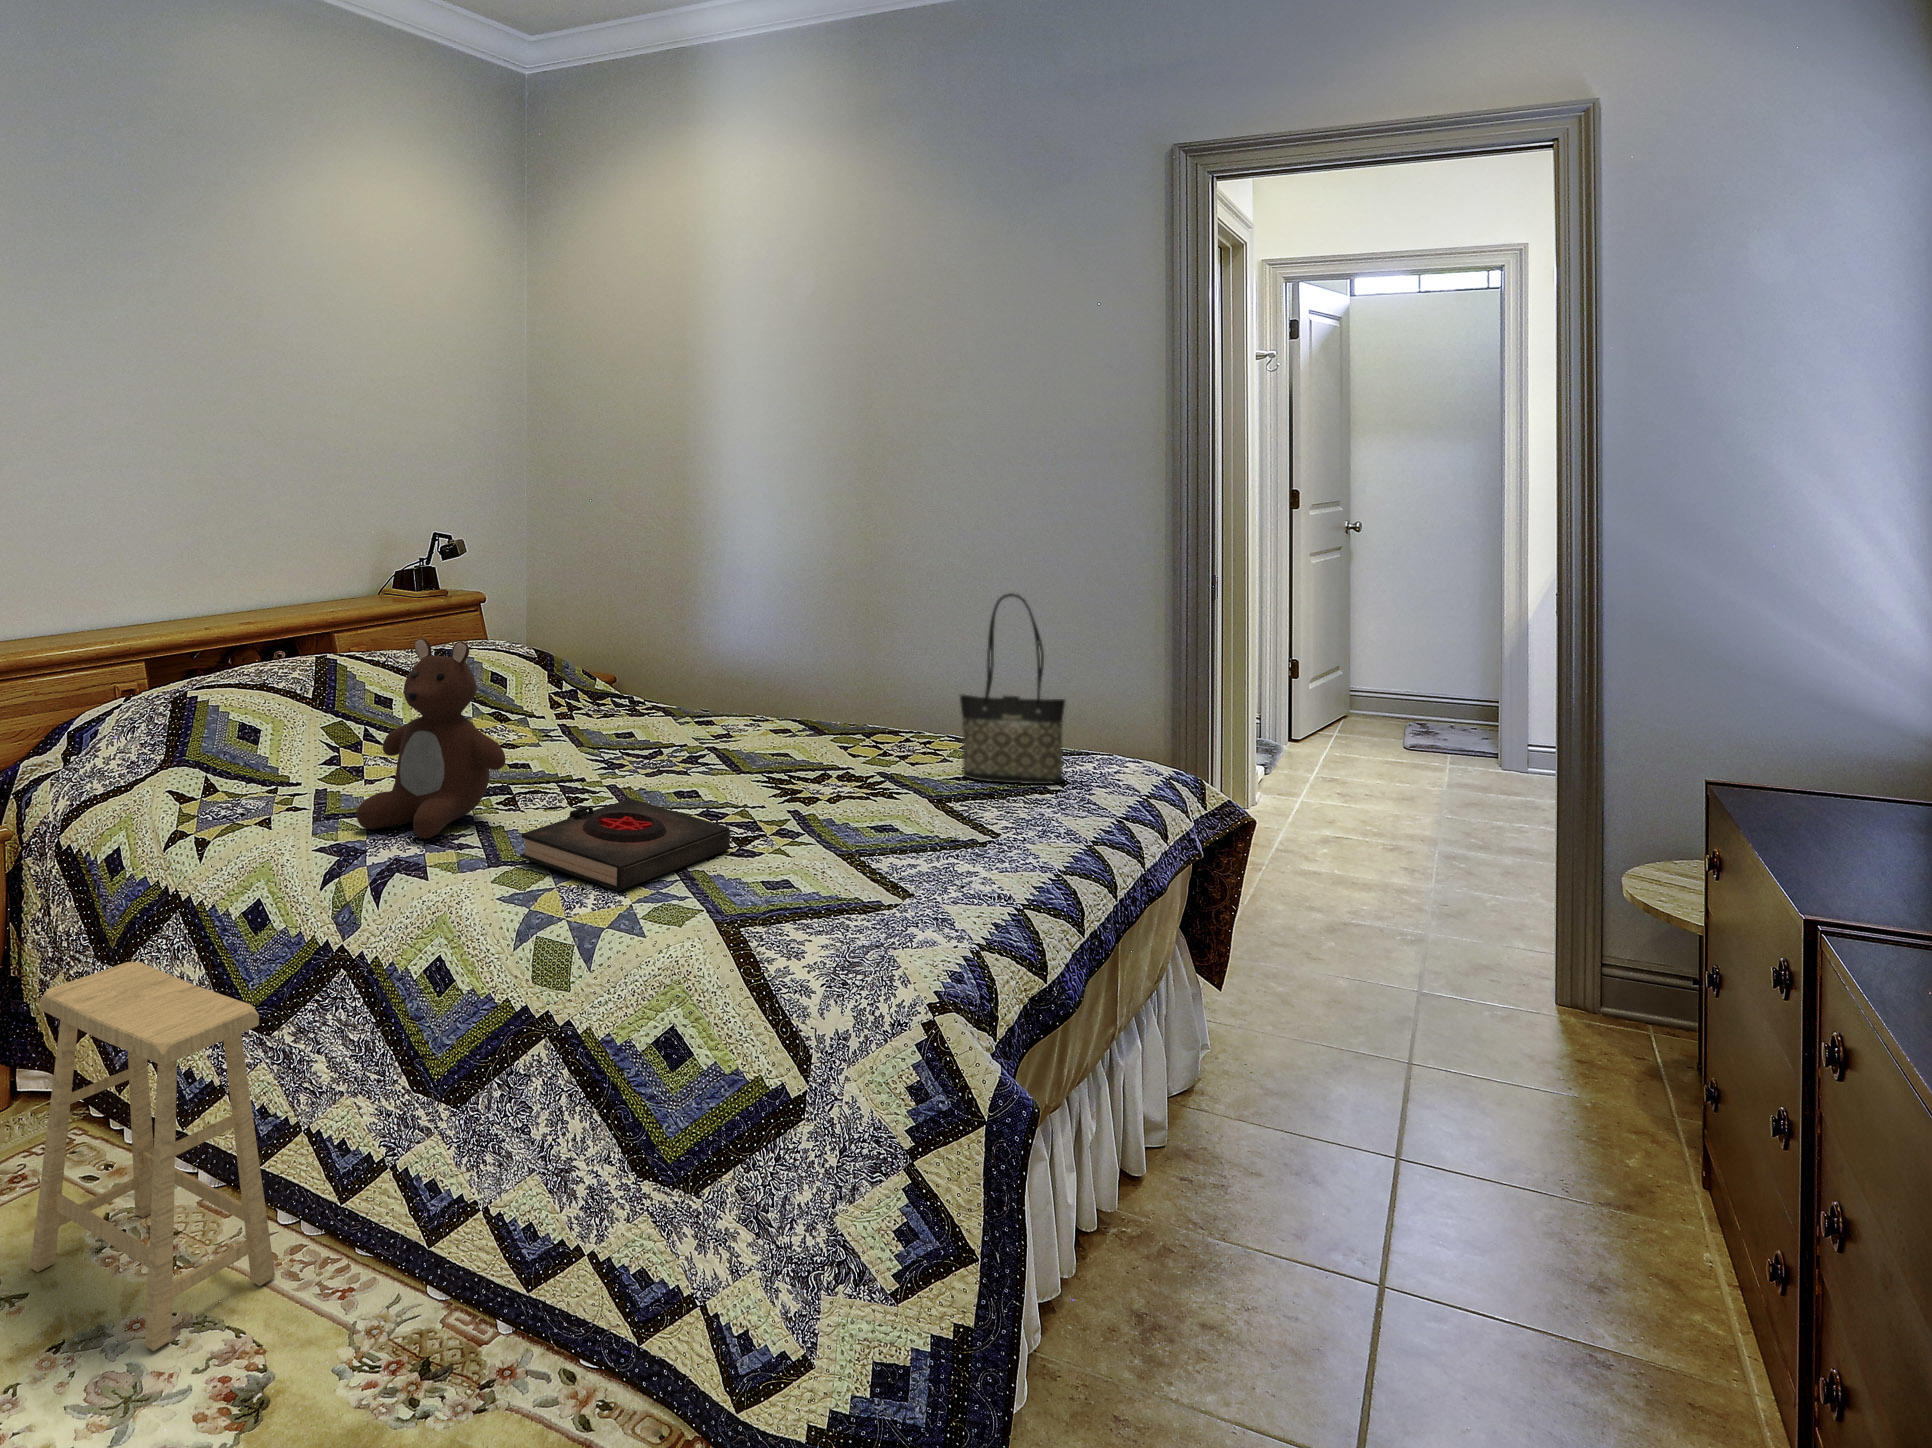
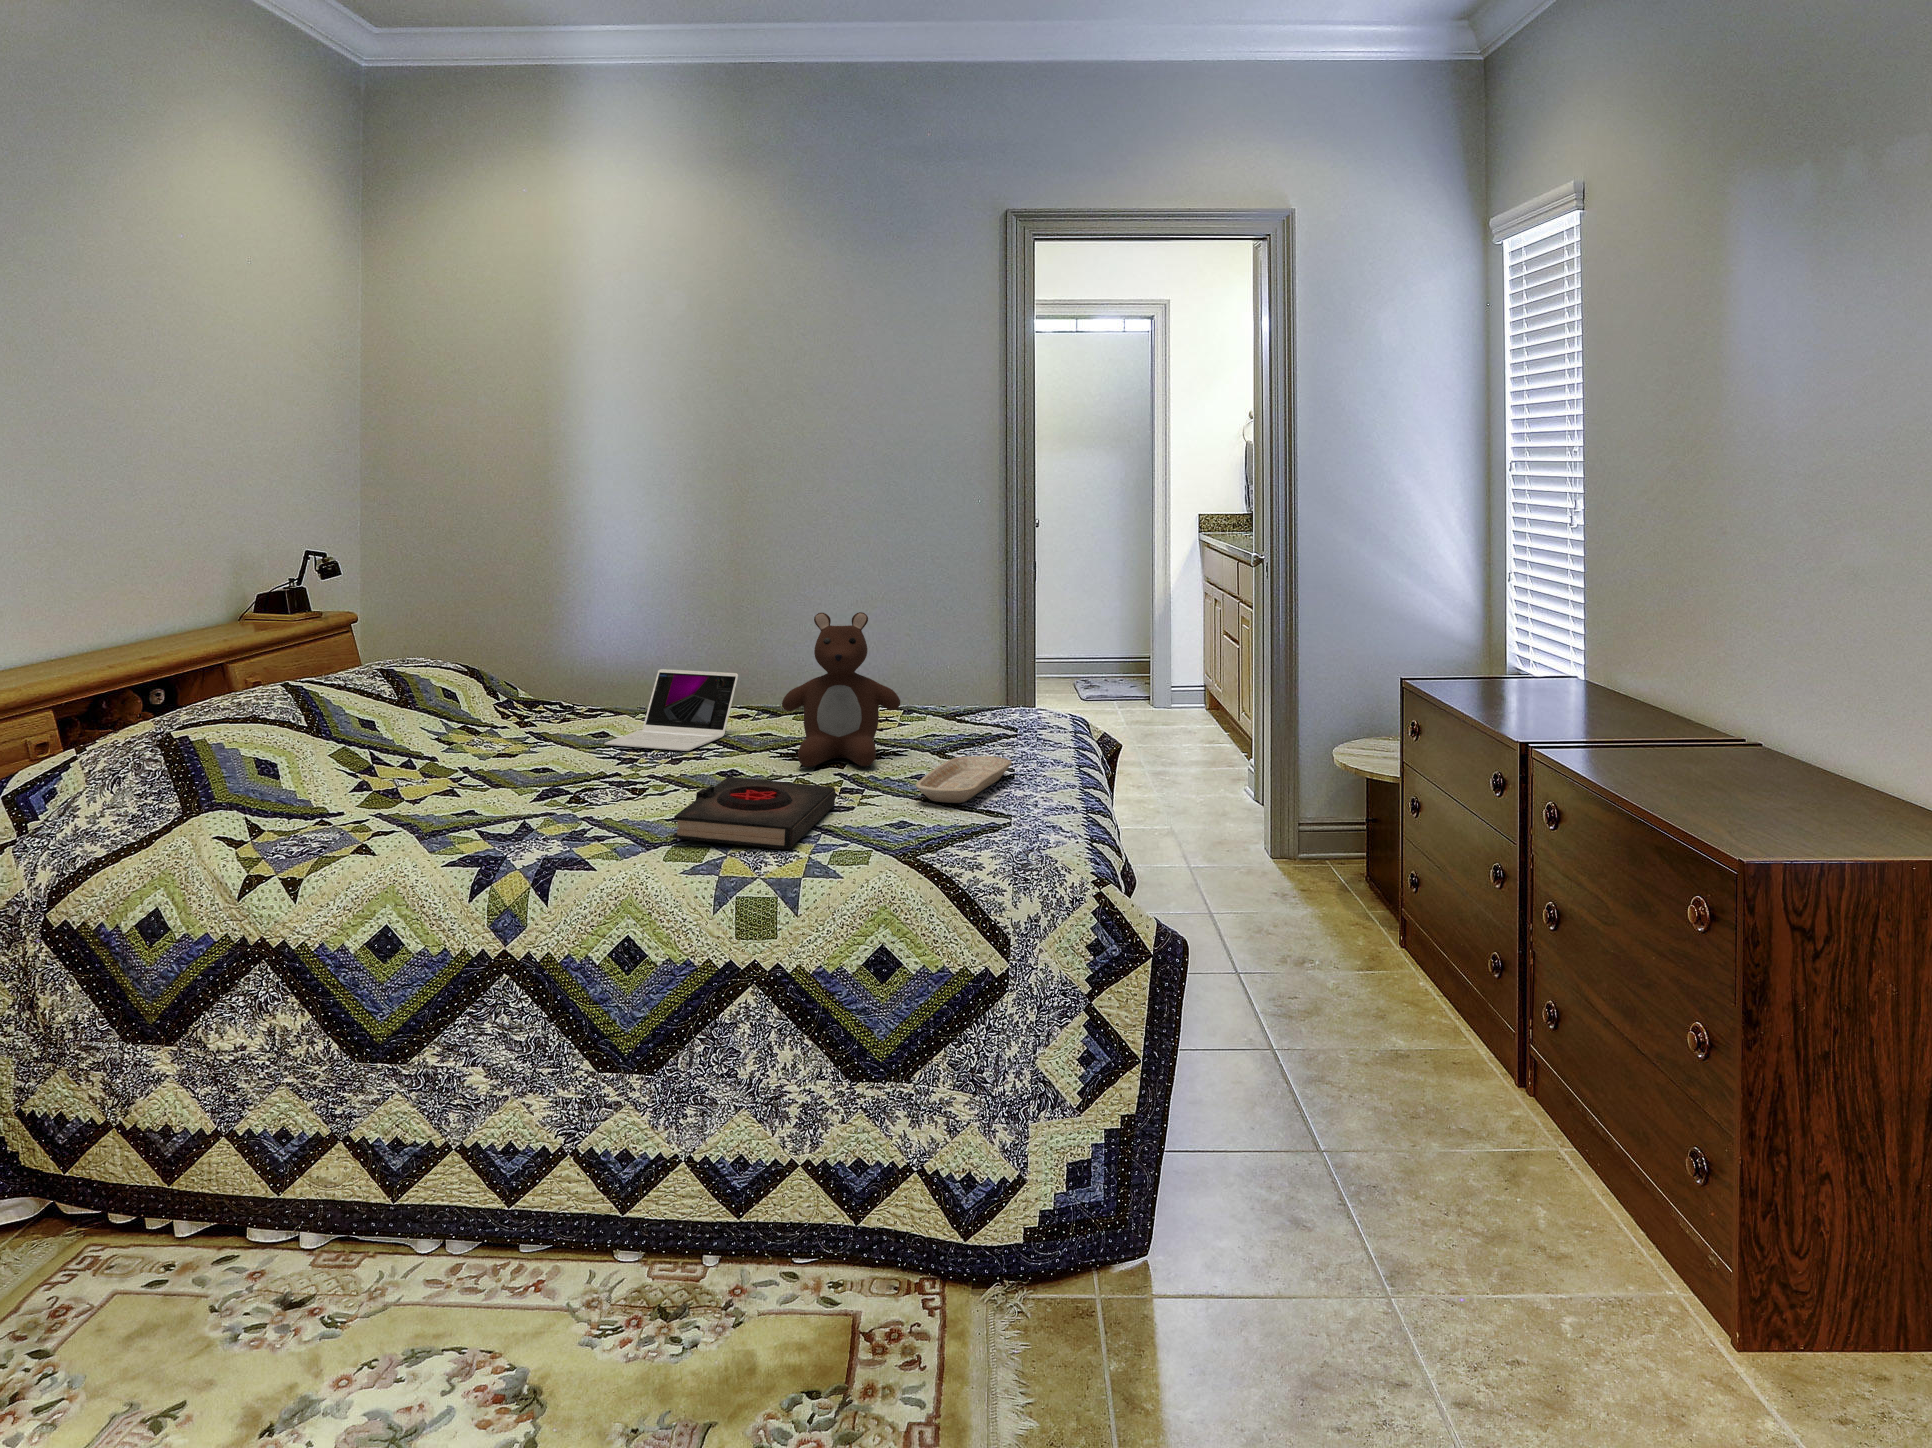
tote bag: present [960,593,1065,784] -> none [936,580,1013,732]
teddy bear: present [356,638,506,839] -> present [782,612,900,767]
laptop: none [596,672,742,764] -> present [604,669,738,751]
tray: none [824,813,981,870] -> present [916,756,1012,803]
footstool: present [30,962,275,1351] -> none [152,1018,457,1400]

